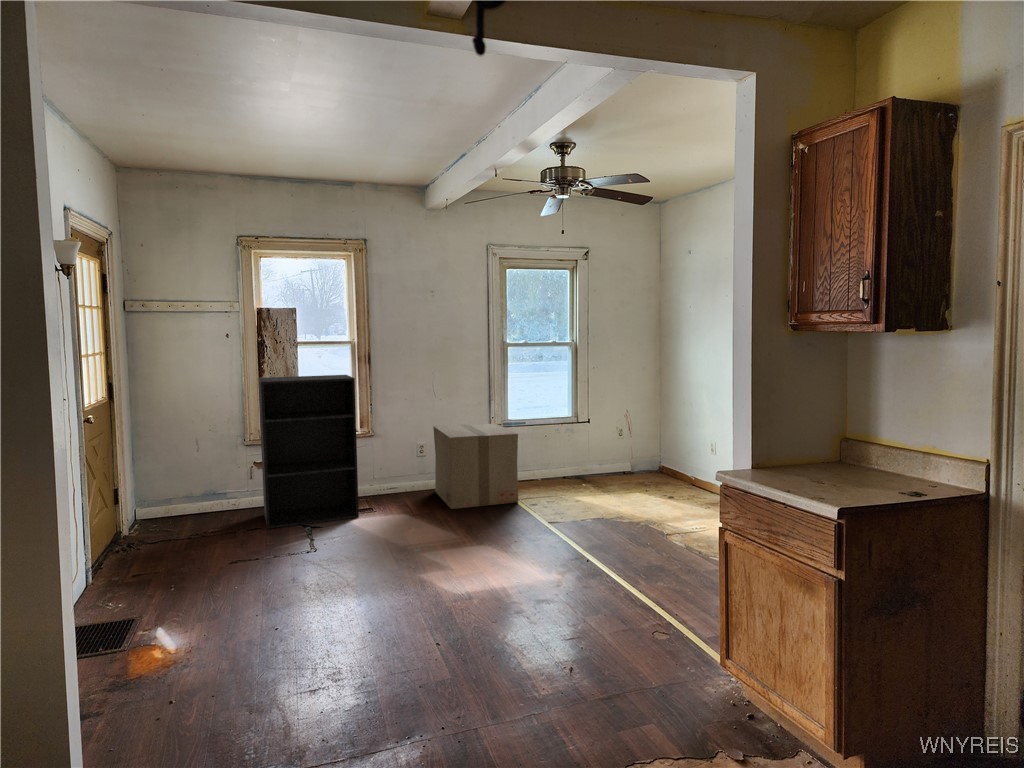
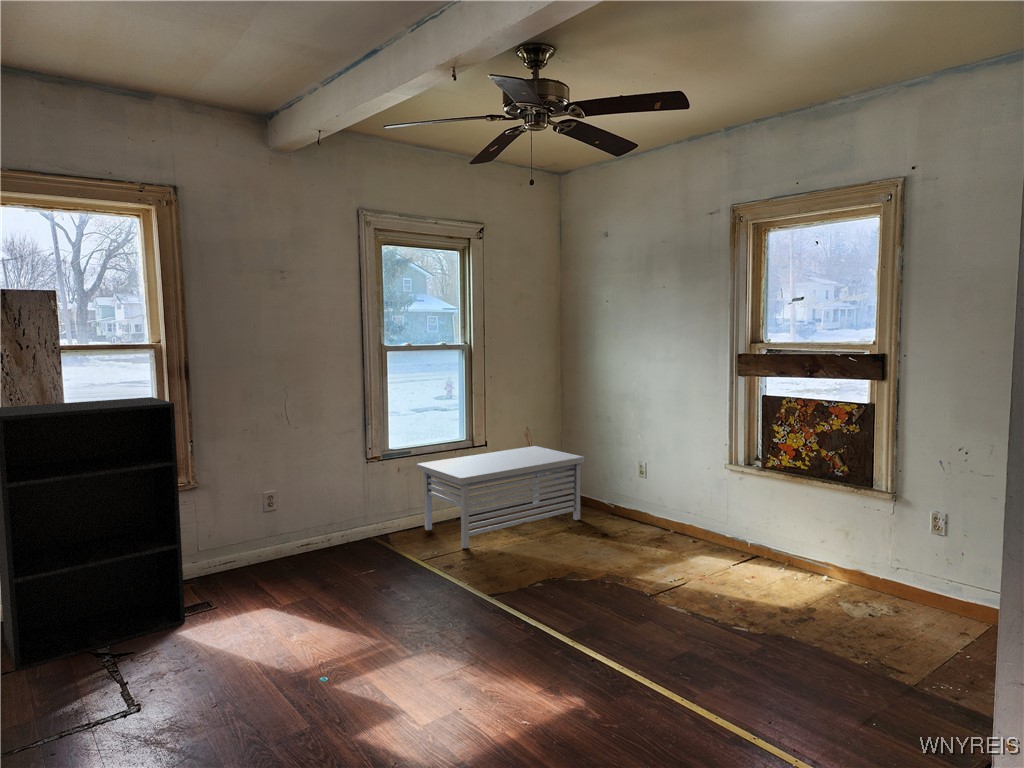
cardboard box: present [433,424,518,509] -> none [288,456,420,587]
storage bench: none [530,426,664,497] -> present [417,446,584,548]

